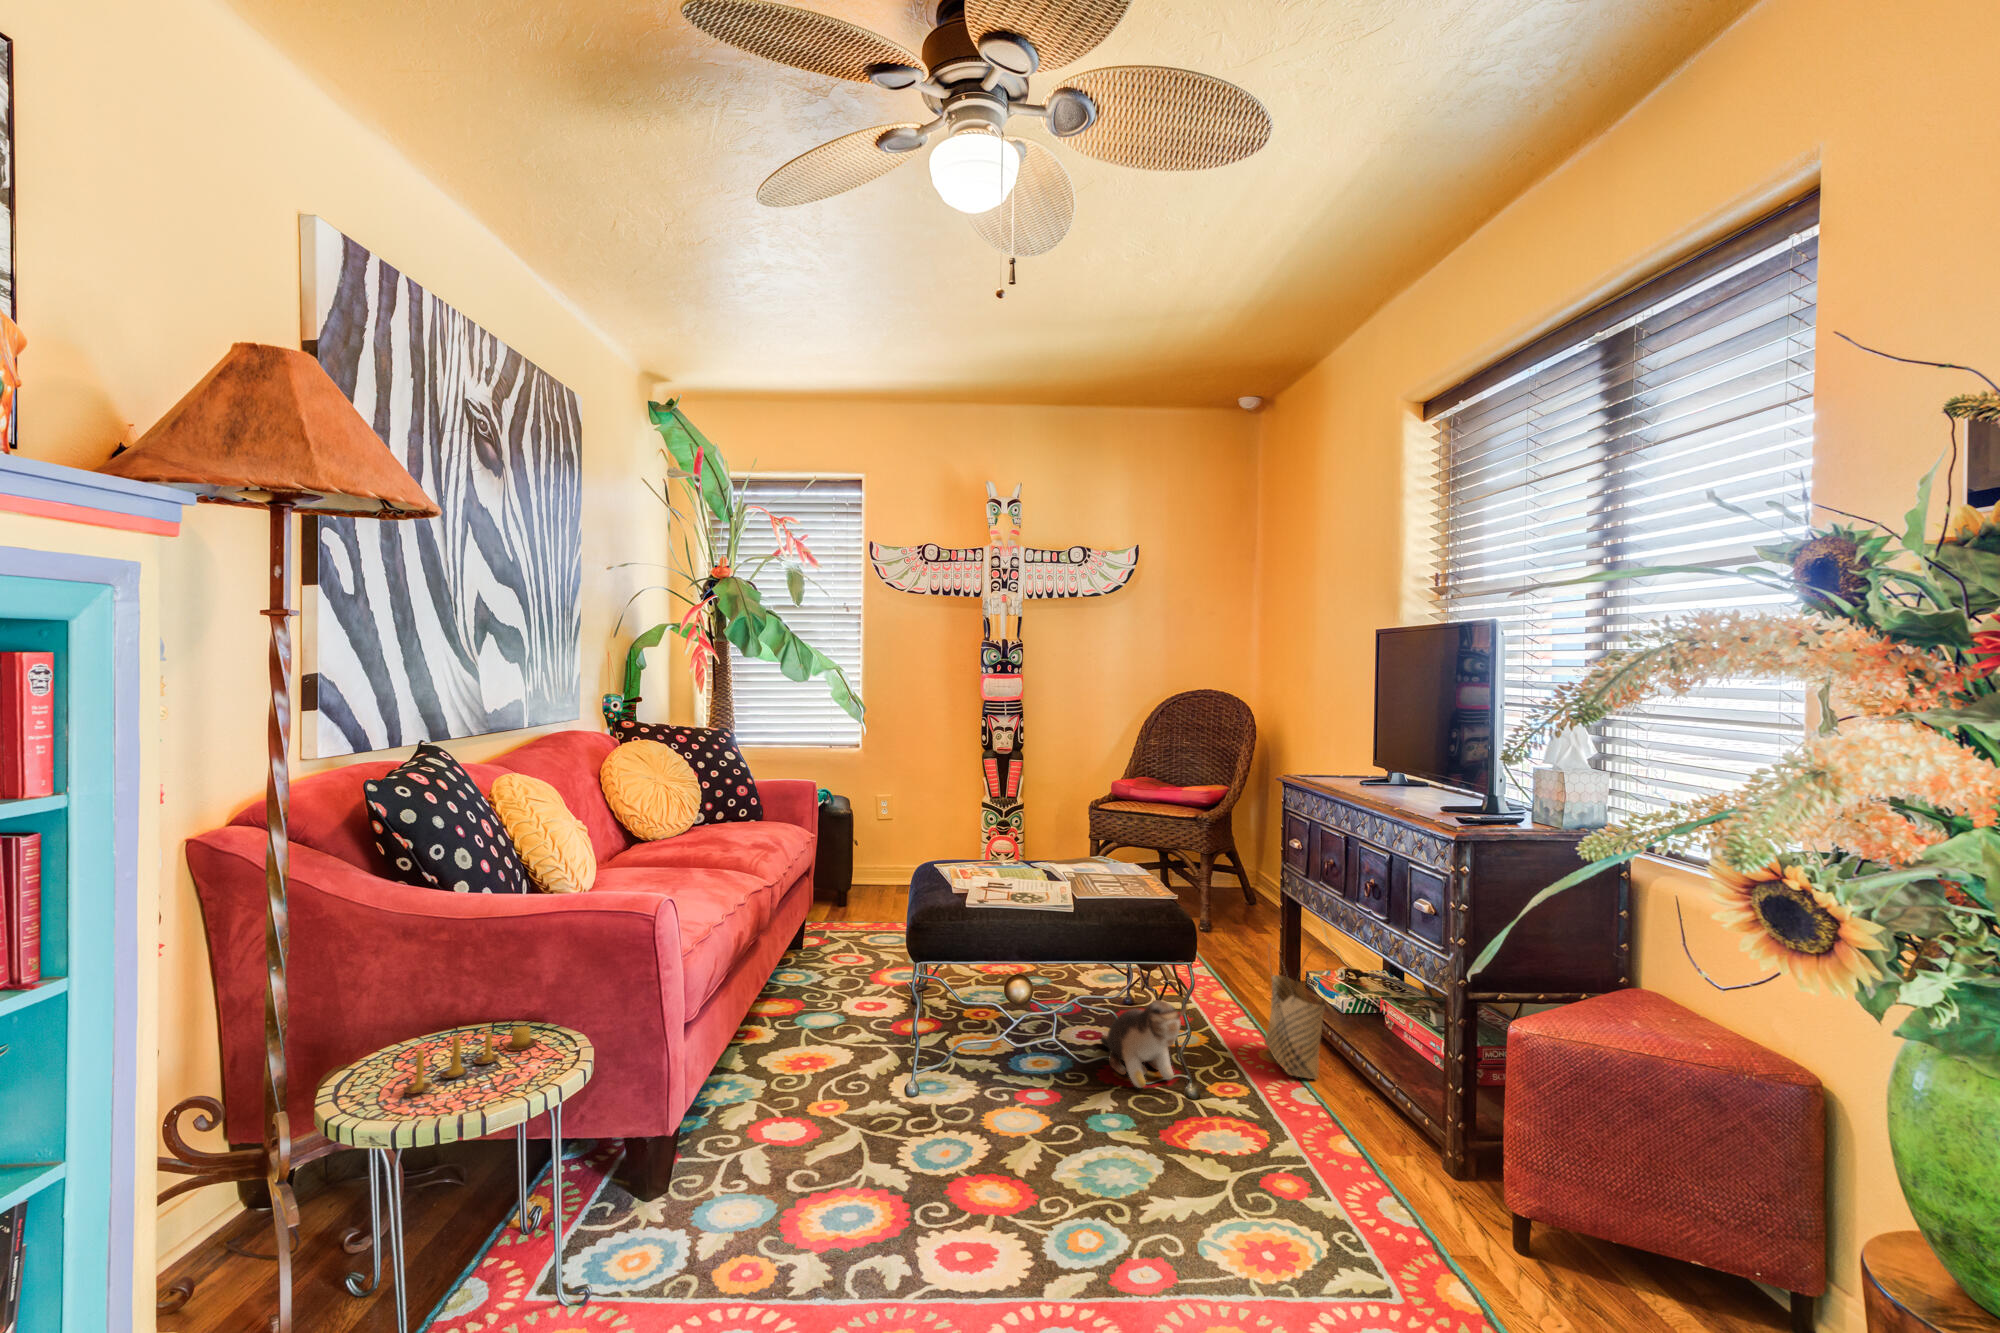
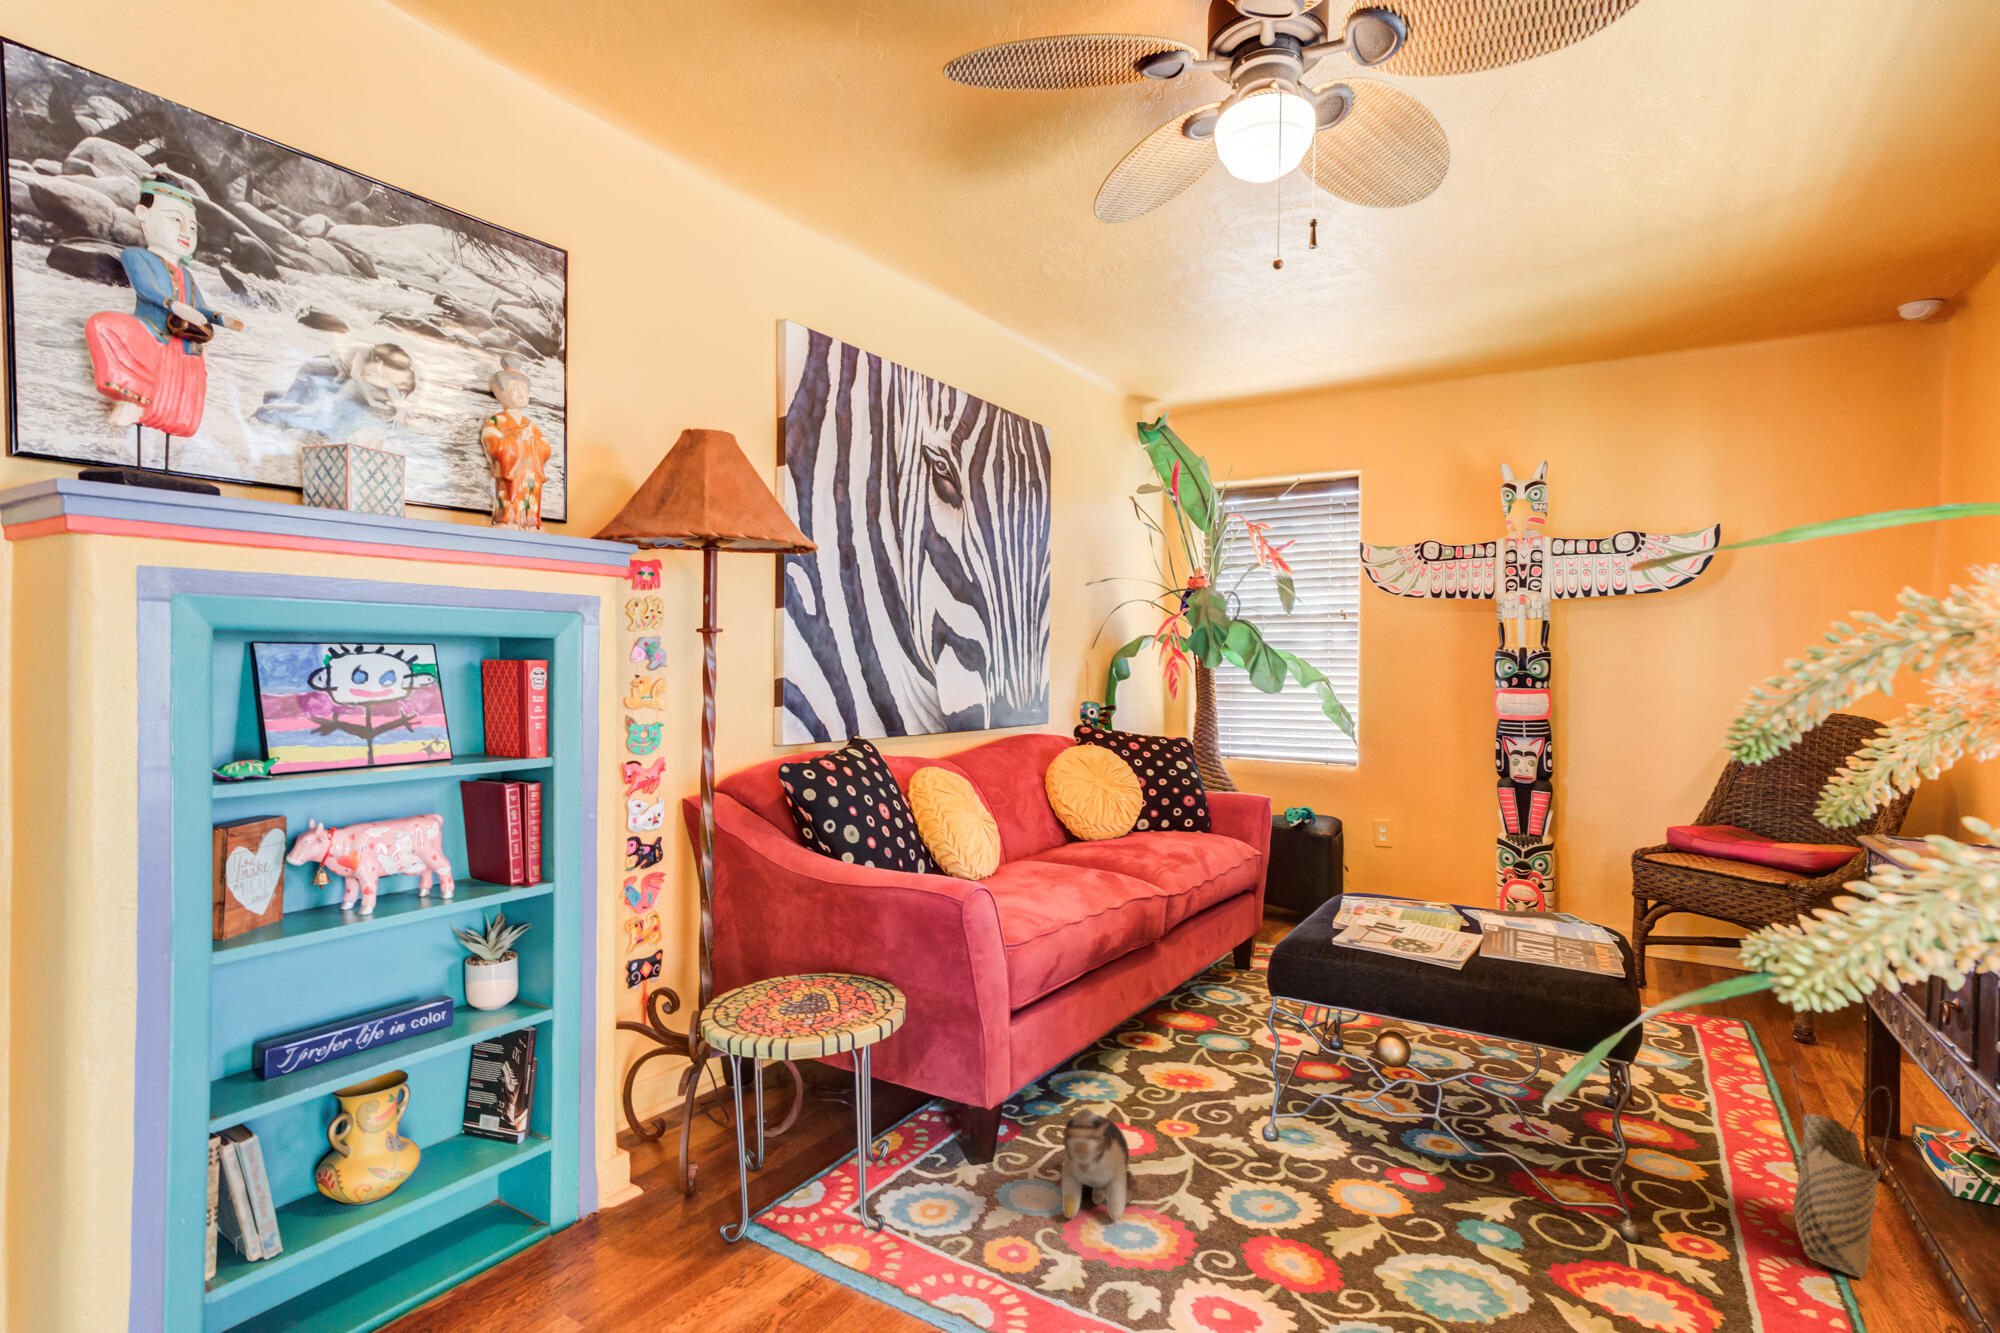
plush toy: present [1101,1000,1187,1088] -> present [1057,1108,1135,1220]
candle: present [404,1026,536,1094] -> none [757,967,867,1008]

